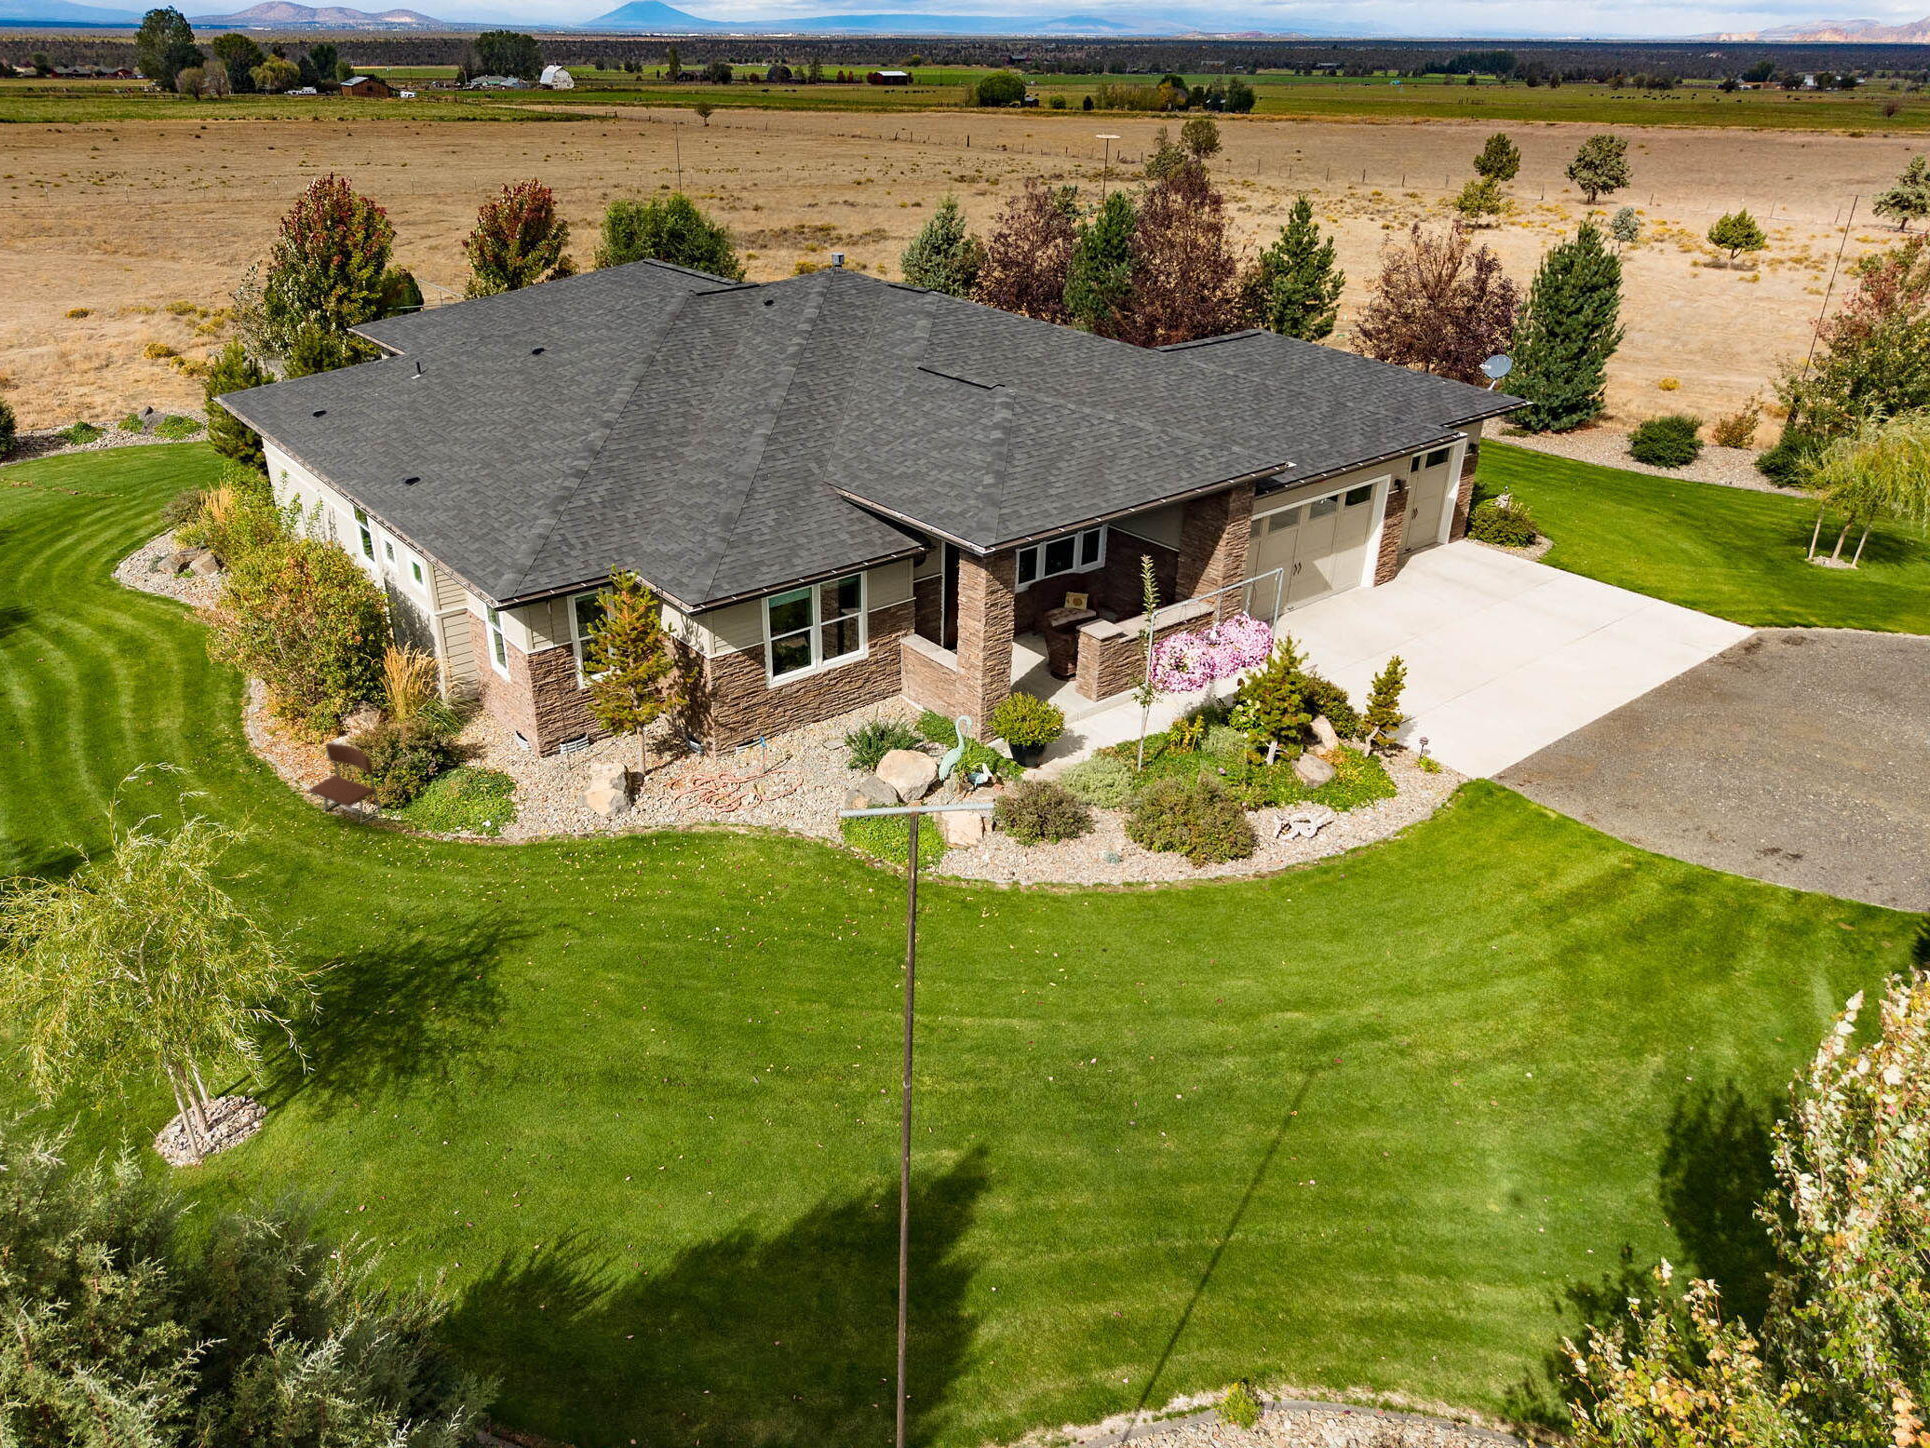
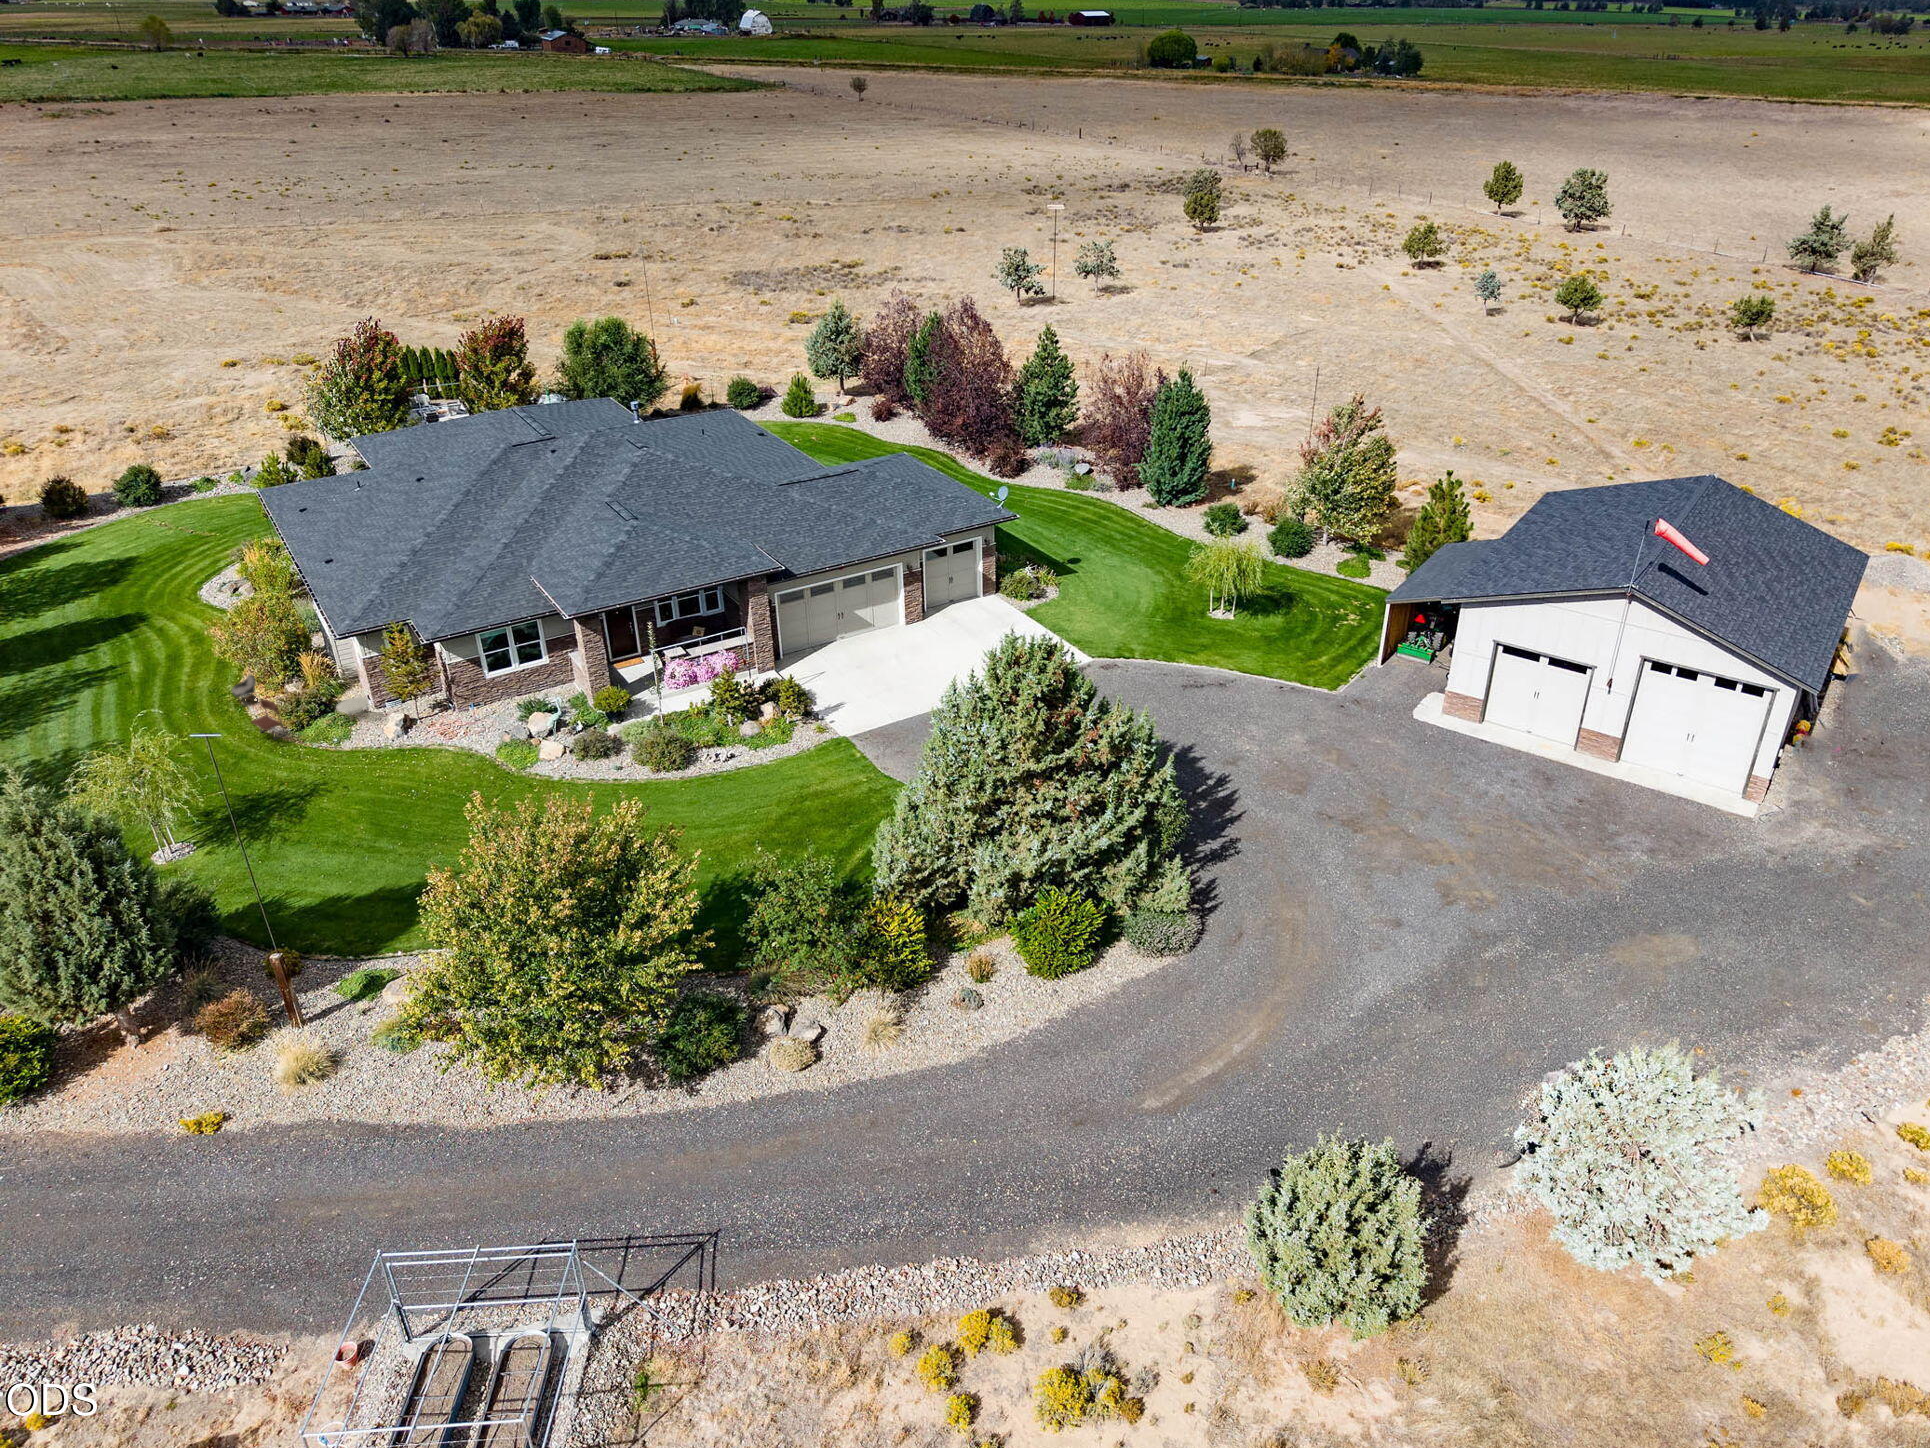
lounge chair: none [243,699,303,761] -> present [232,674,255,701]
round table: none [468,734,528,782] -> present [336,697,368,721]

